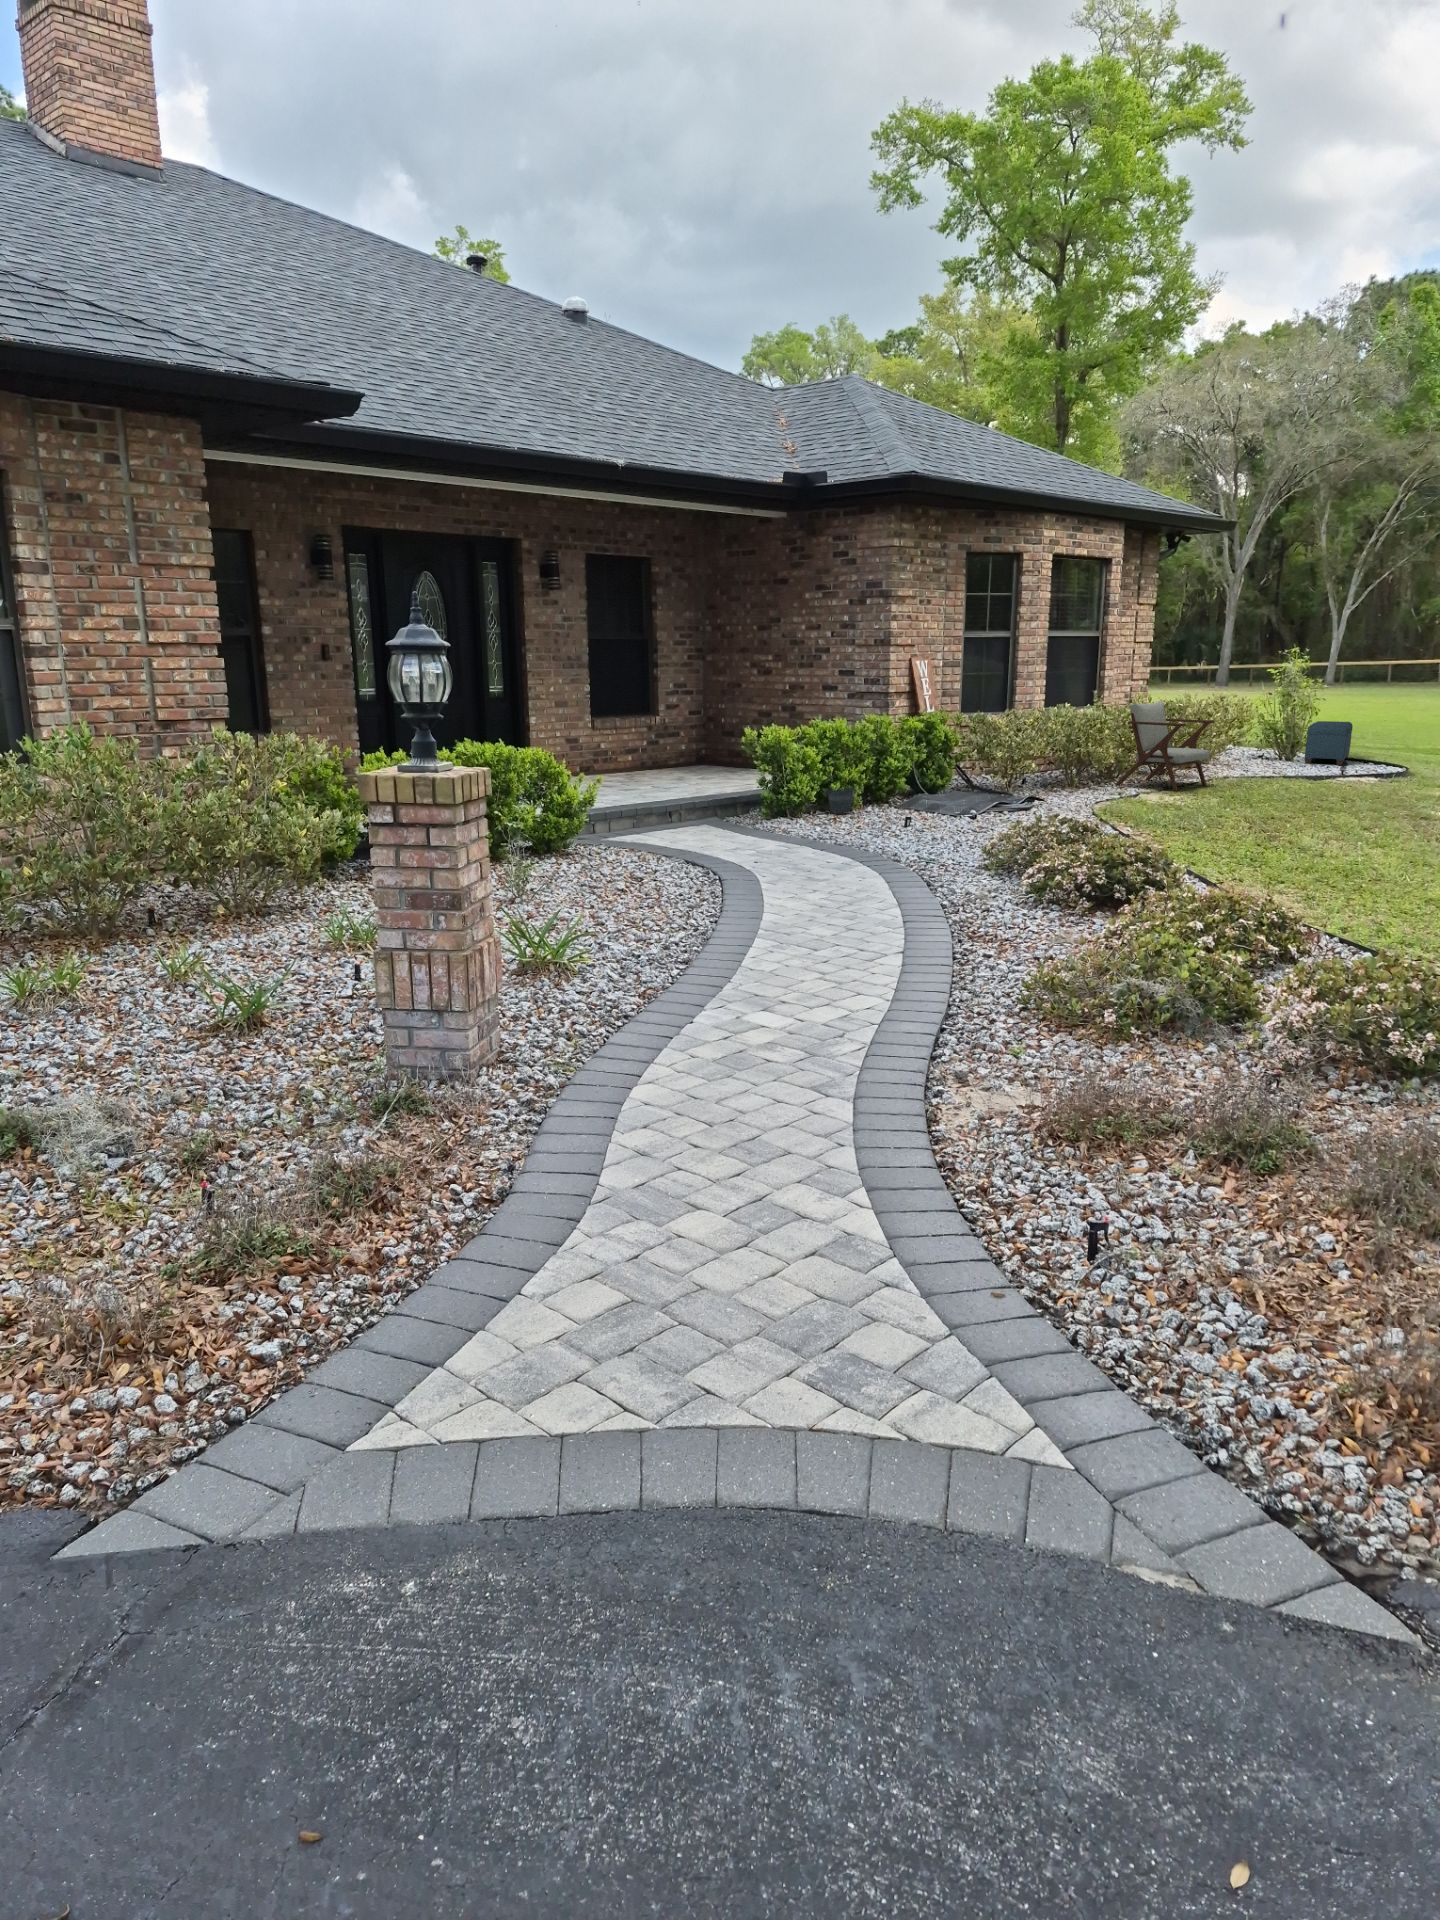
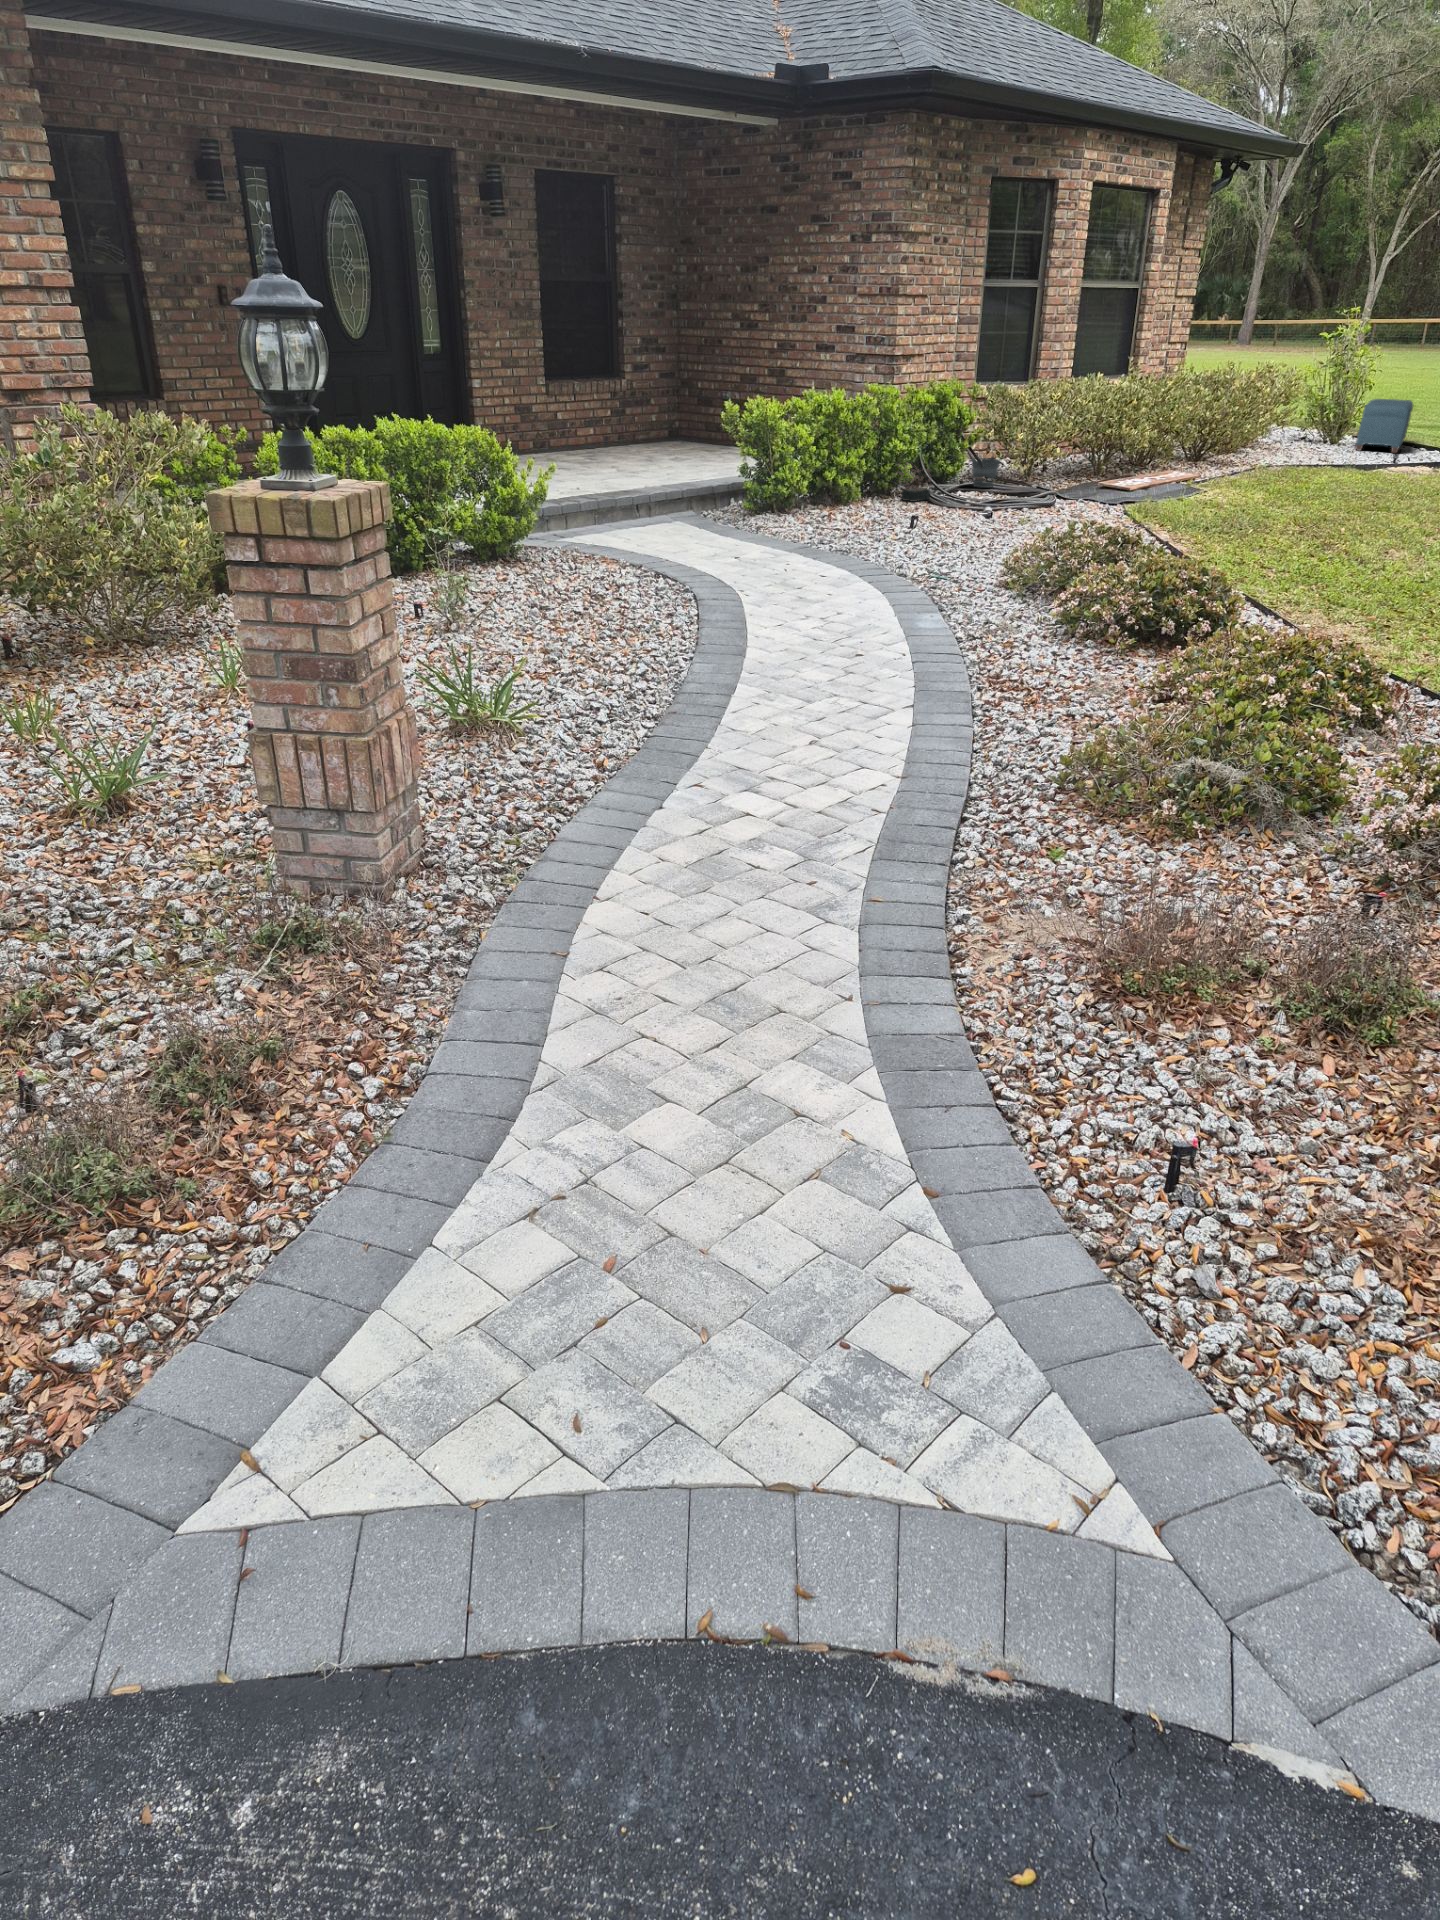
lounge chair: present [1115,702,1215,791] -> none [1144,373,1267,484]
decorative plant: none [894,775,926,808] -> present [899,462,931,502]
bucket: present [827,780,855,814] -> present [972,456,1001,488]

